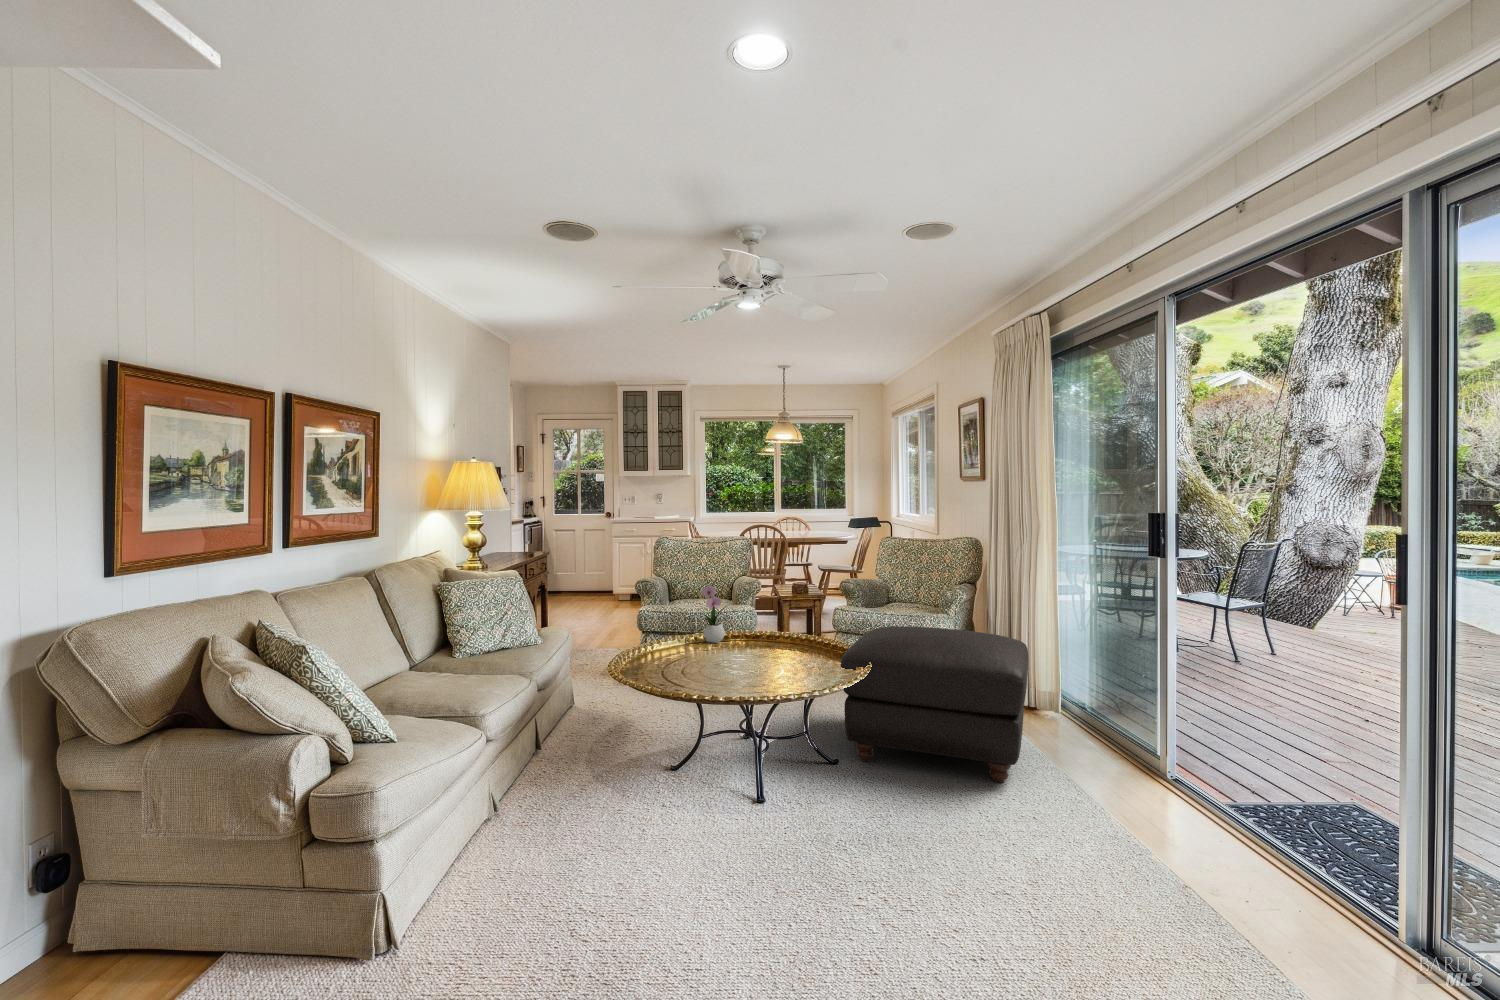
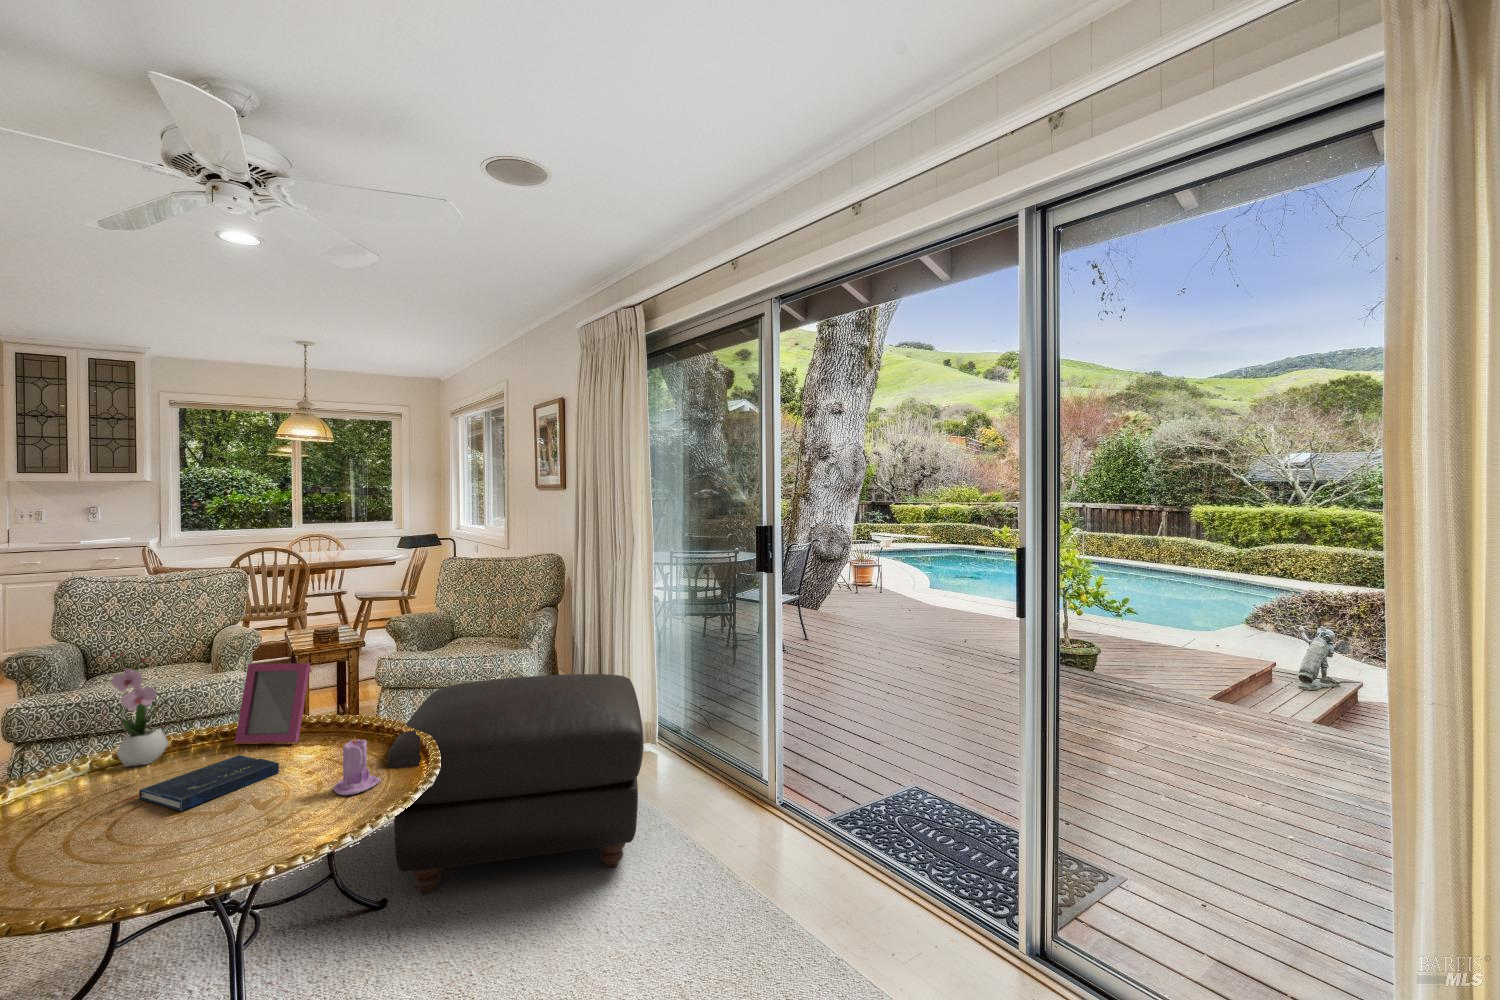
picture frame: none [756,592,796,645] -> present [235,663,310,743]
candle: none [811,639,837,676] -> present [333,737,381,795]
book: none [702,645,781,666] -> present [116,755,279,811]

